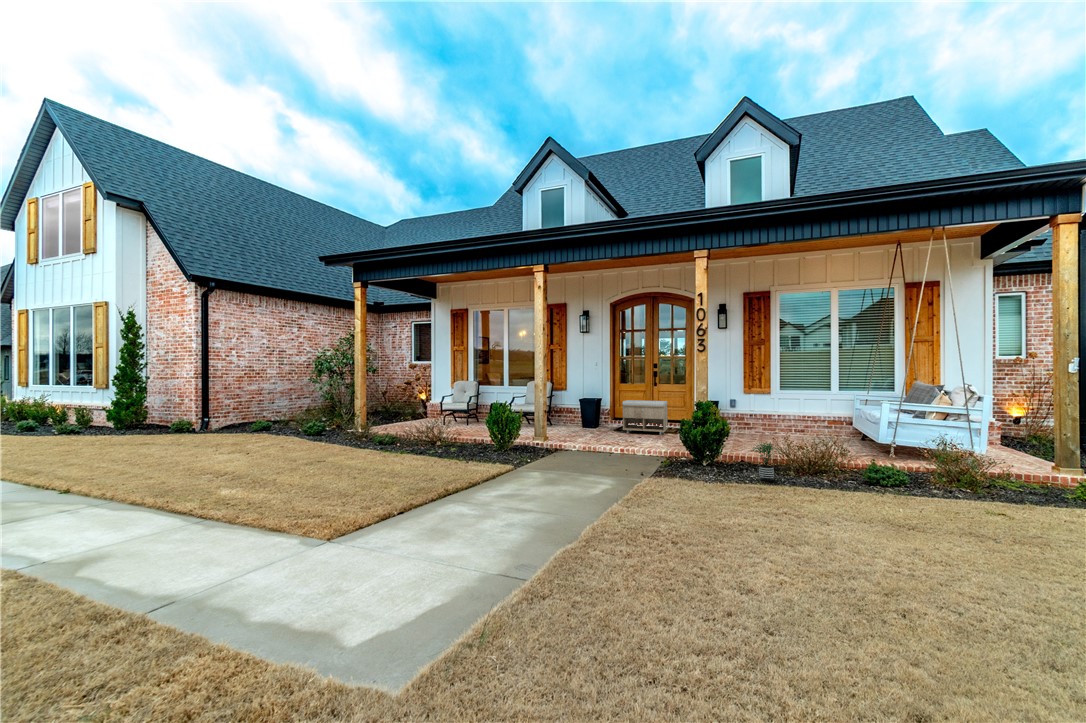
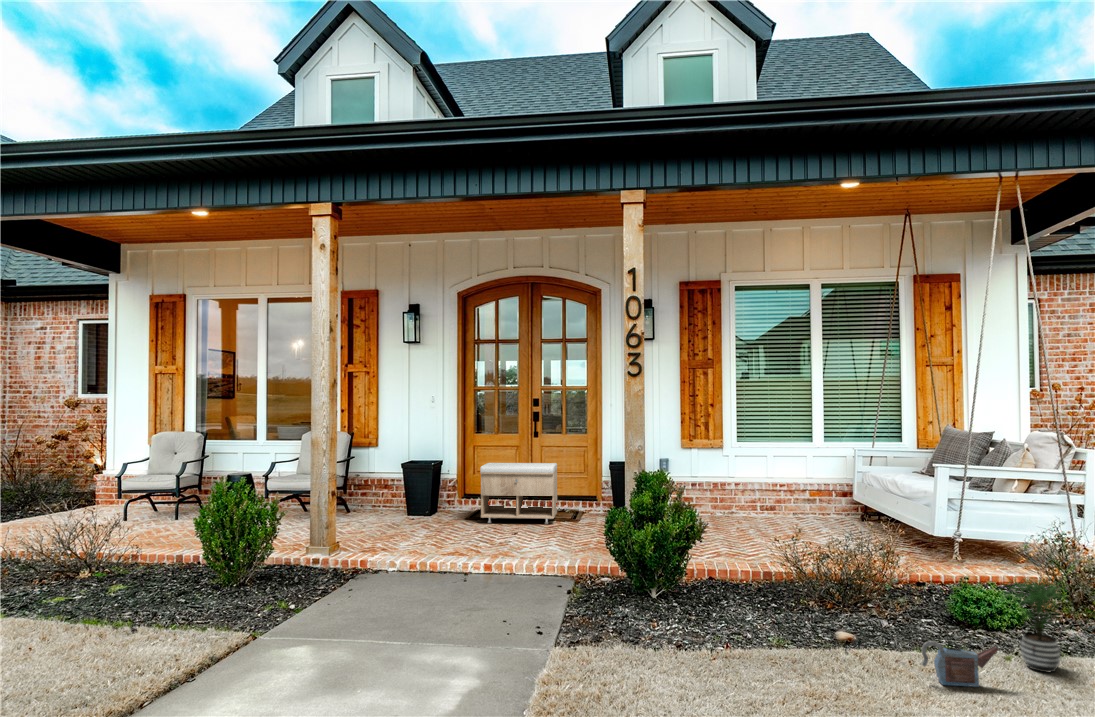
potted plant: present [751,442,778,481] -> present [1001,578,1069,672]
watering can: none [836,485,880,509] -> present [921,641,1000,687]

